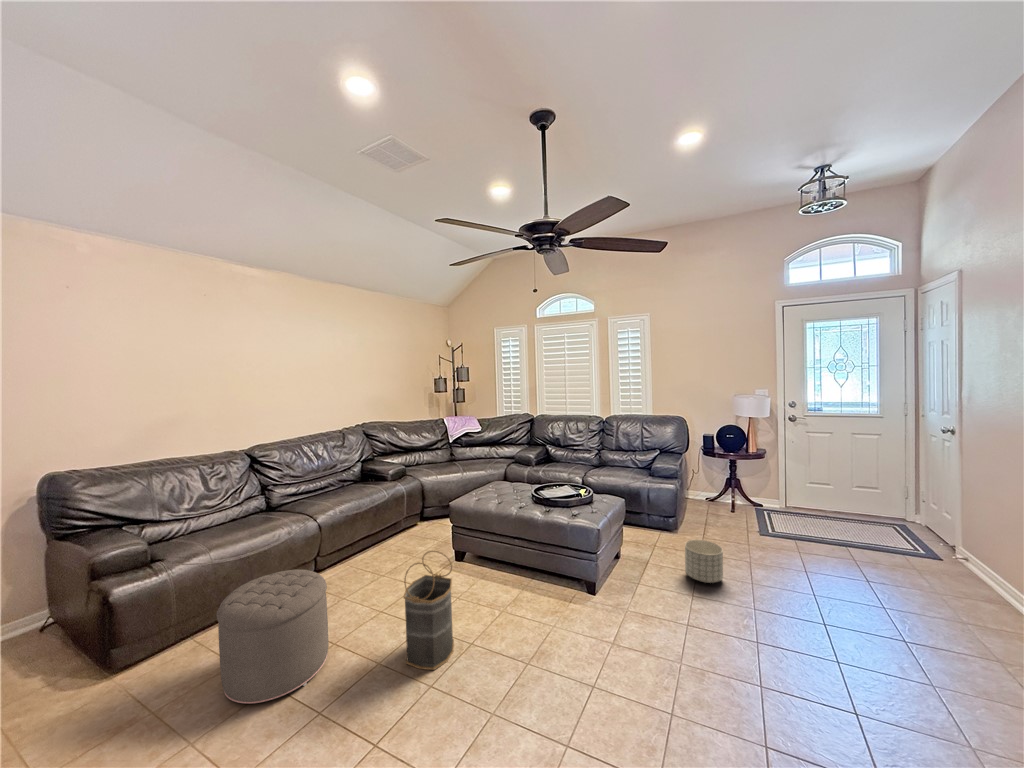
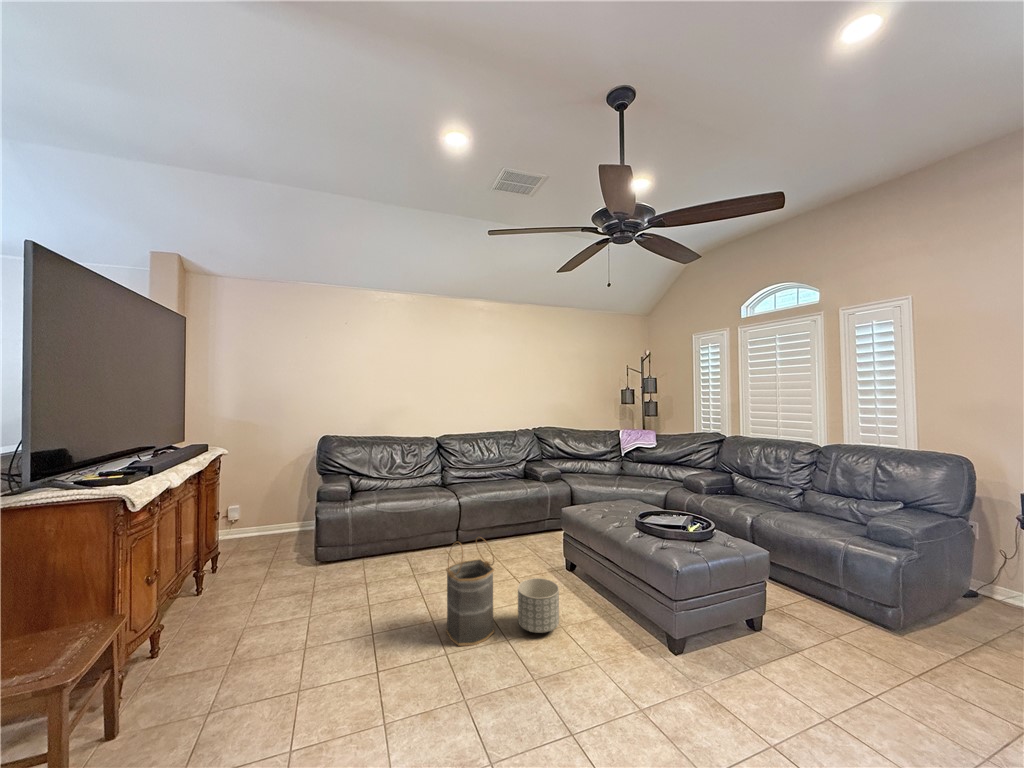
planter: present [685,539,723,583] -> present [518,578,559,633]
ottoman: present [216,569,328,704] -> none [340,524,415,615]

